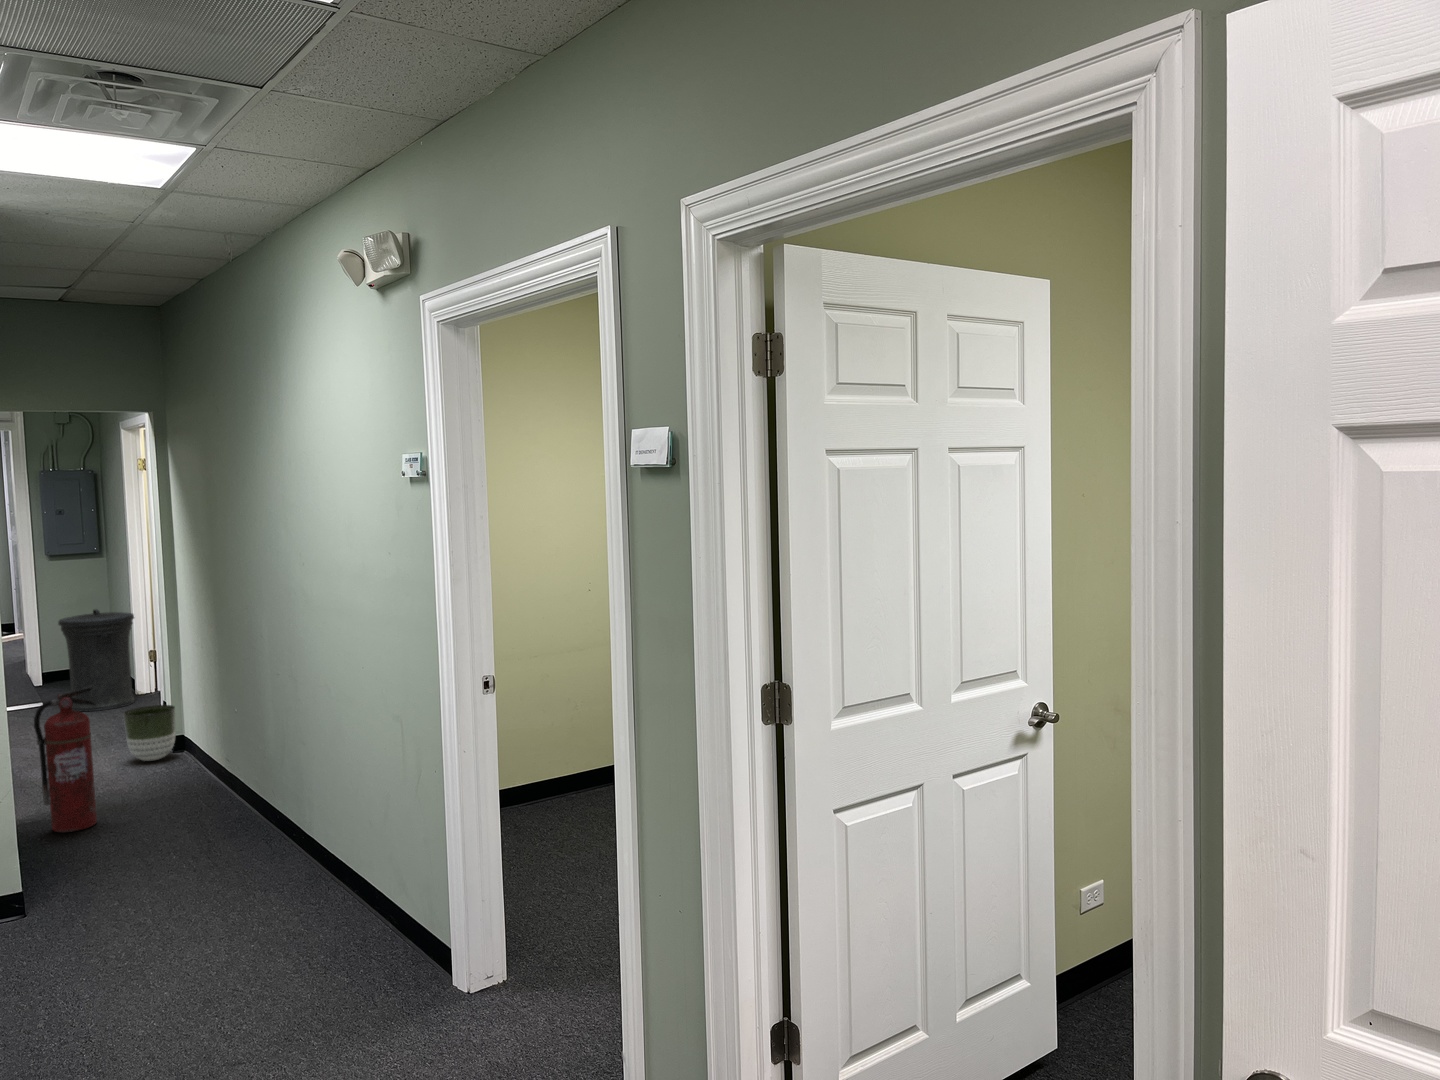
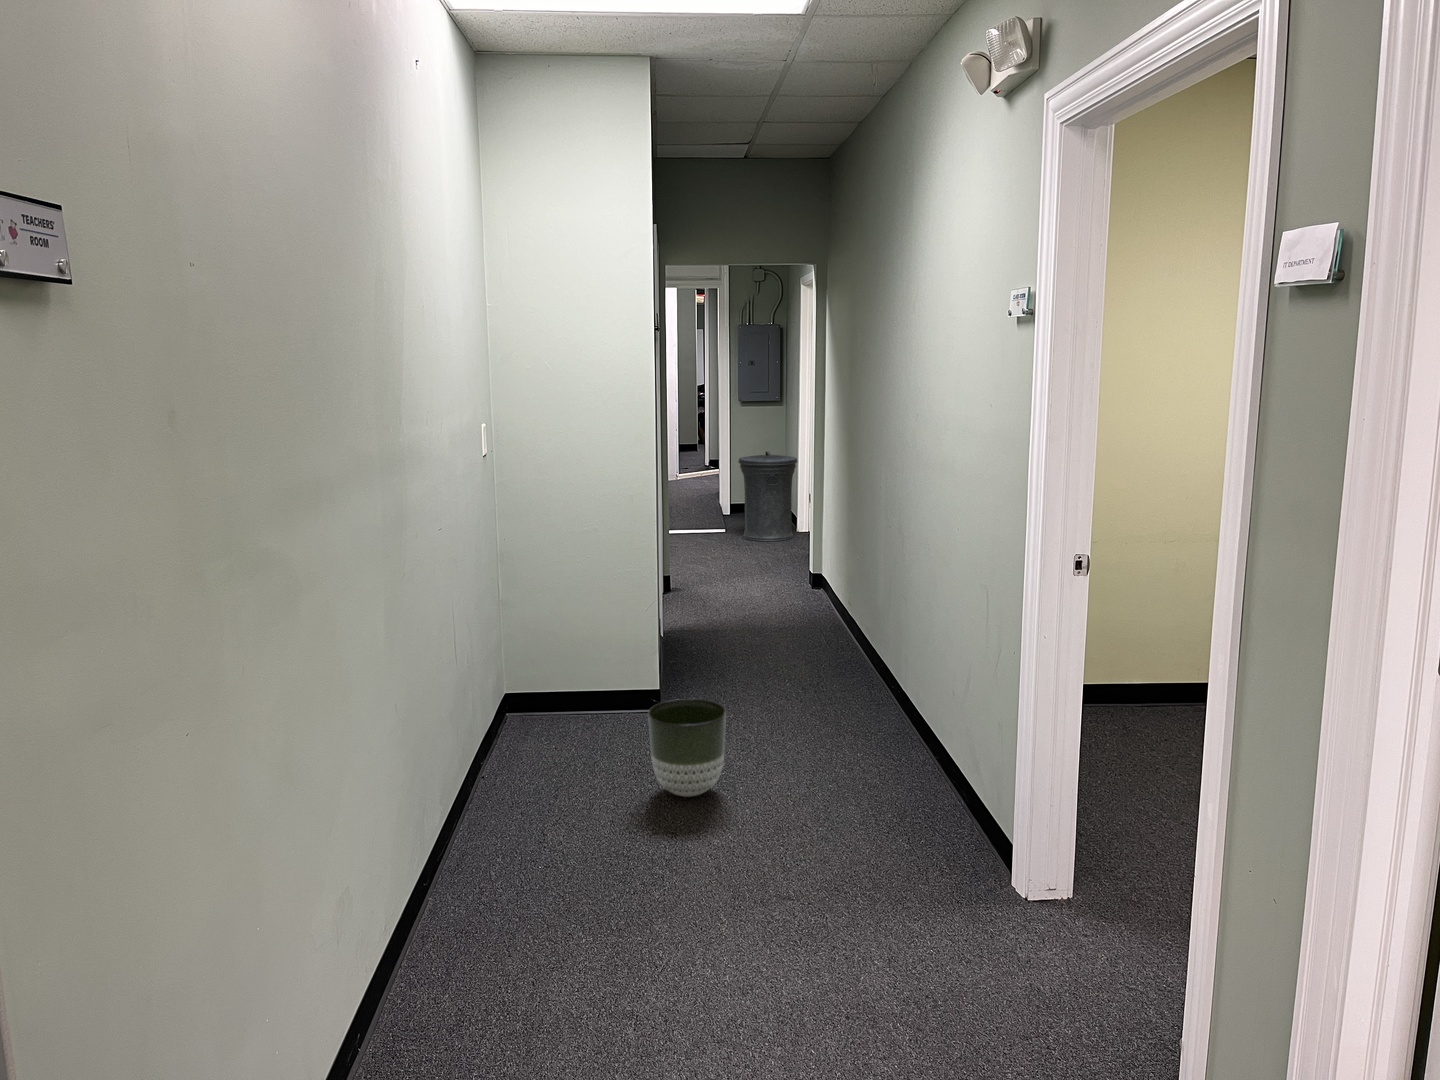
fire extinguisher: present [34,686,97,832] -> none [693,517,742,643]
planter: present [123,705,175,761] -> present [648,699,726,797]

